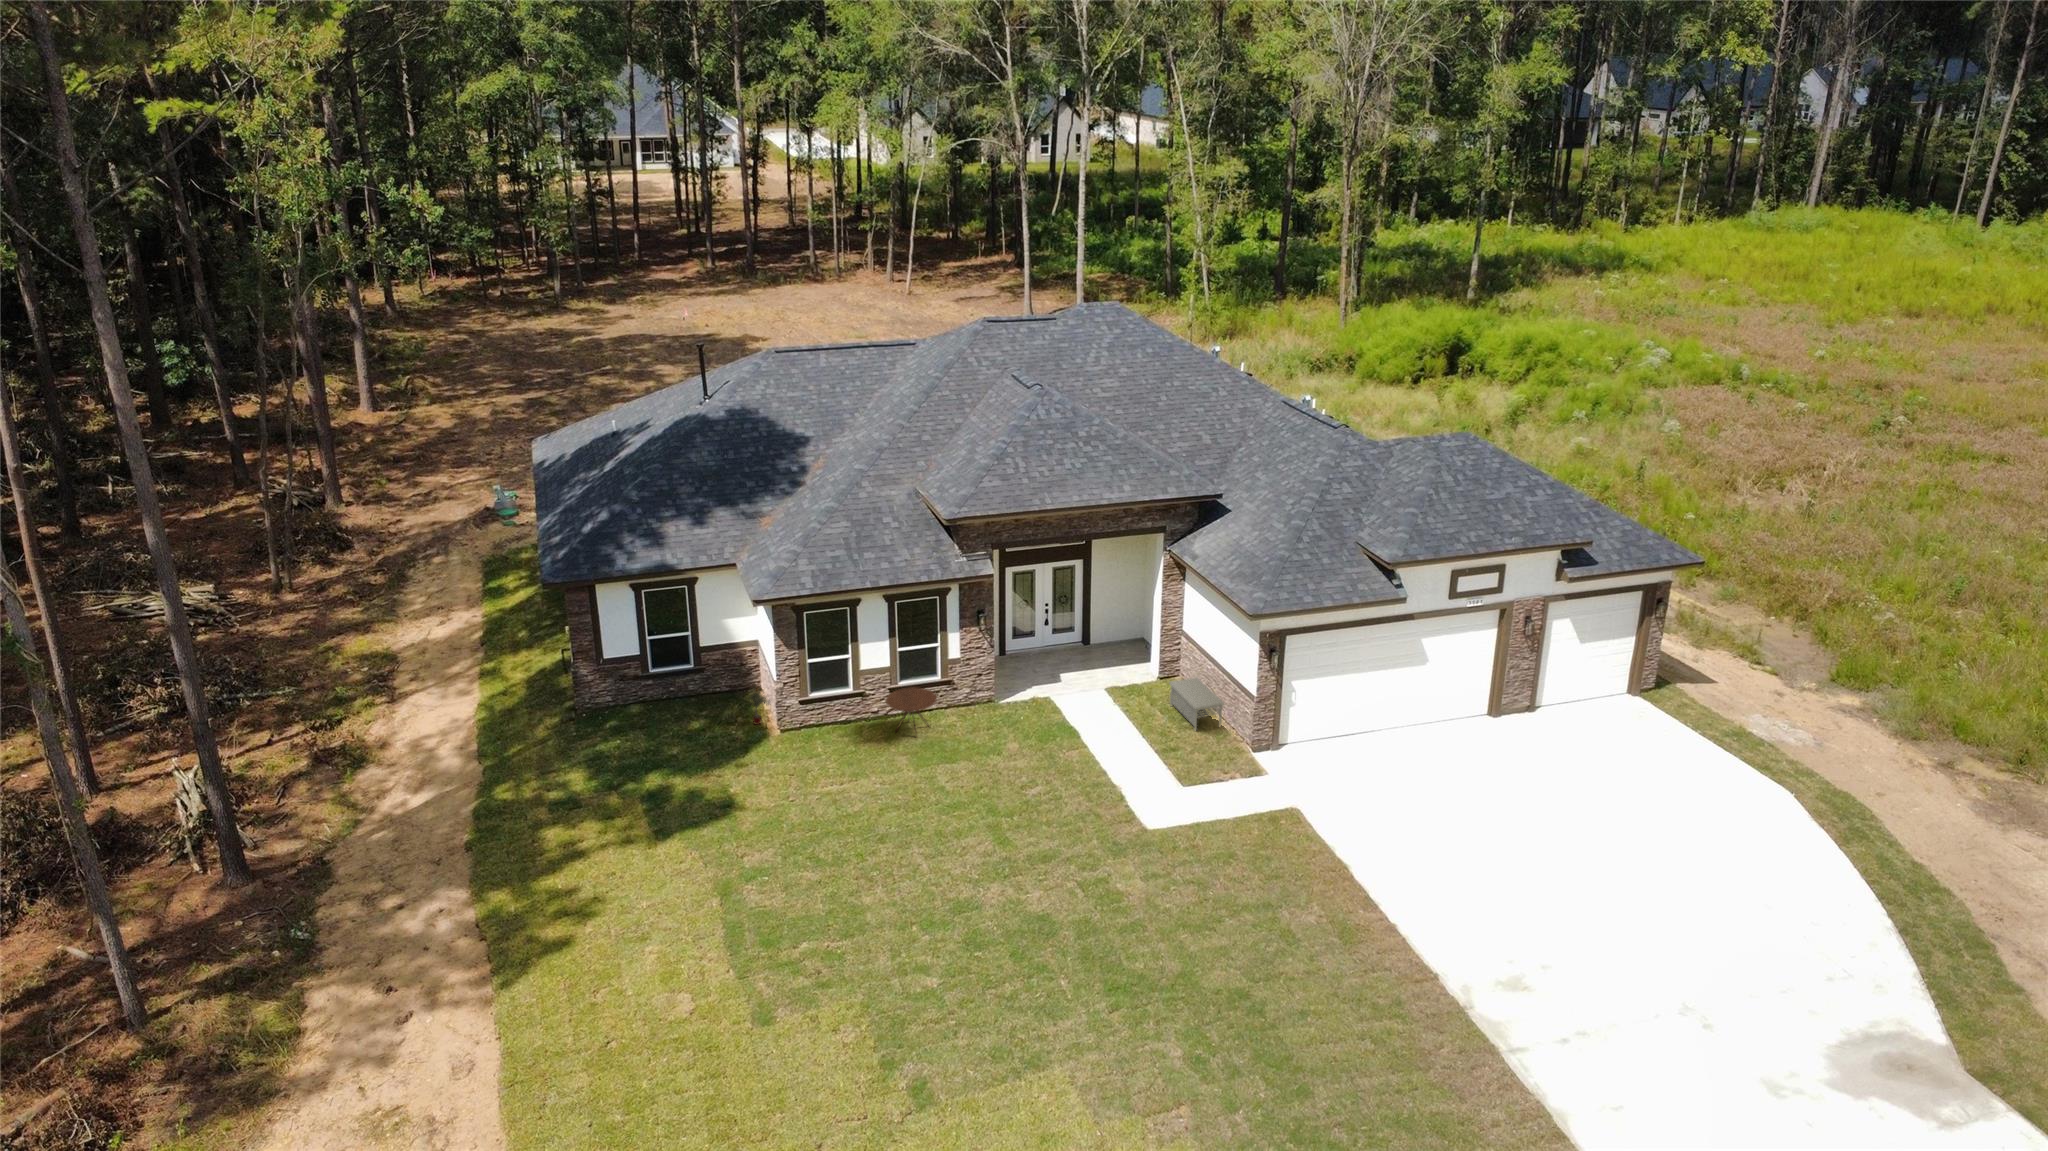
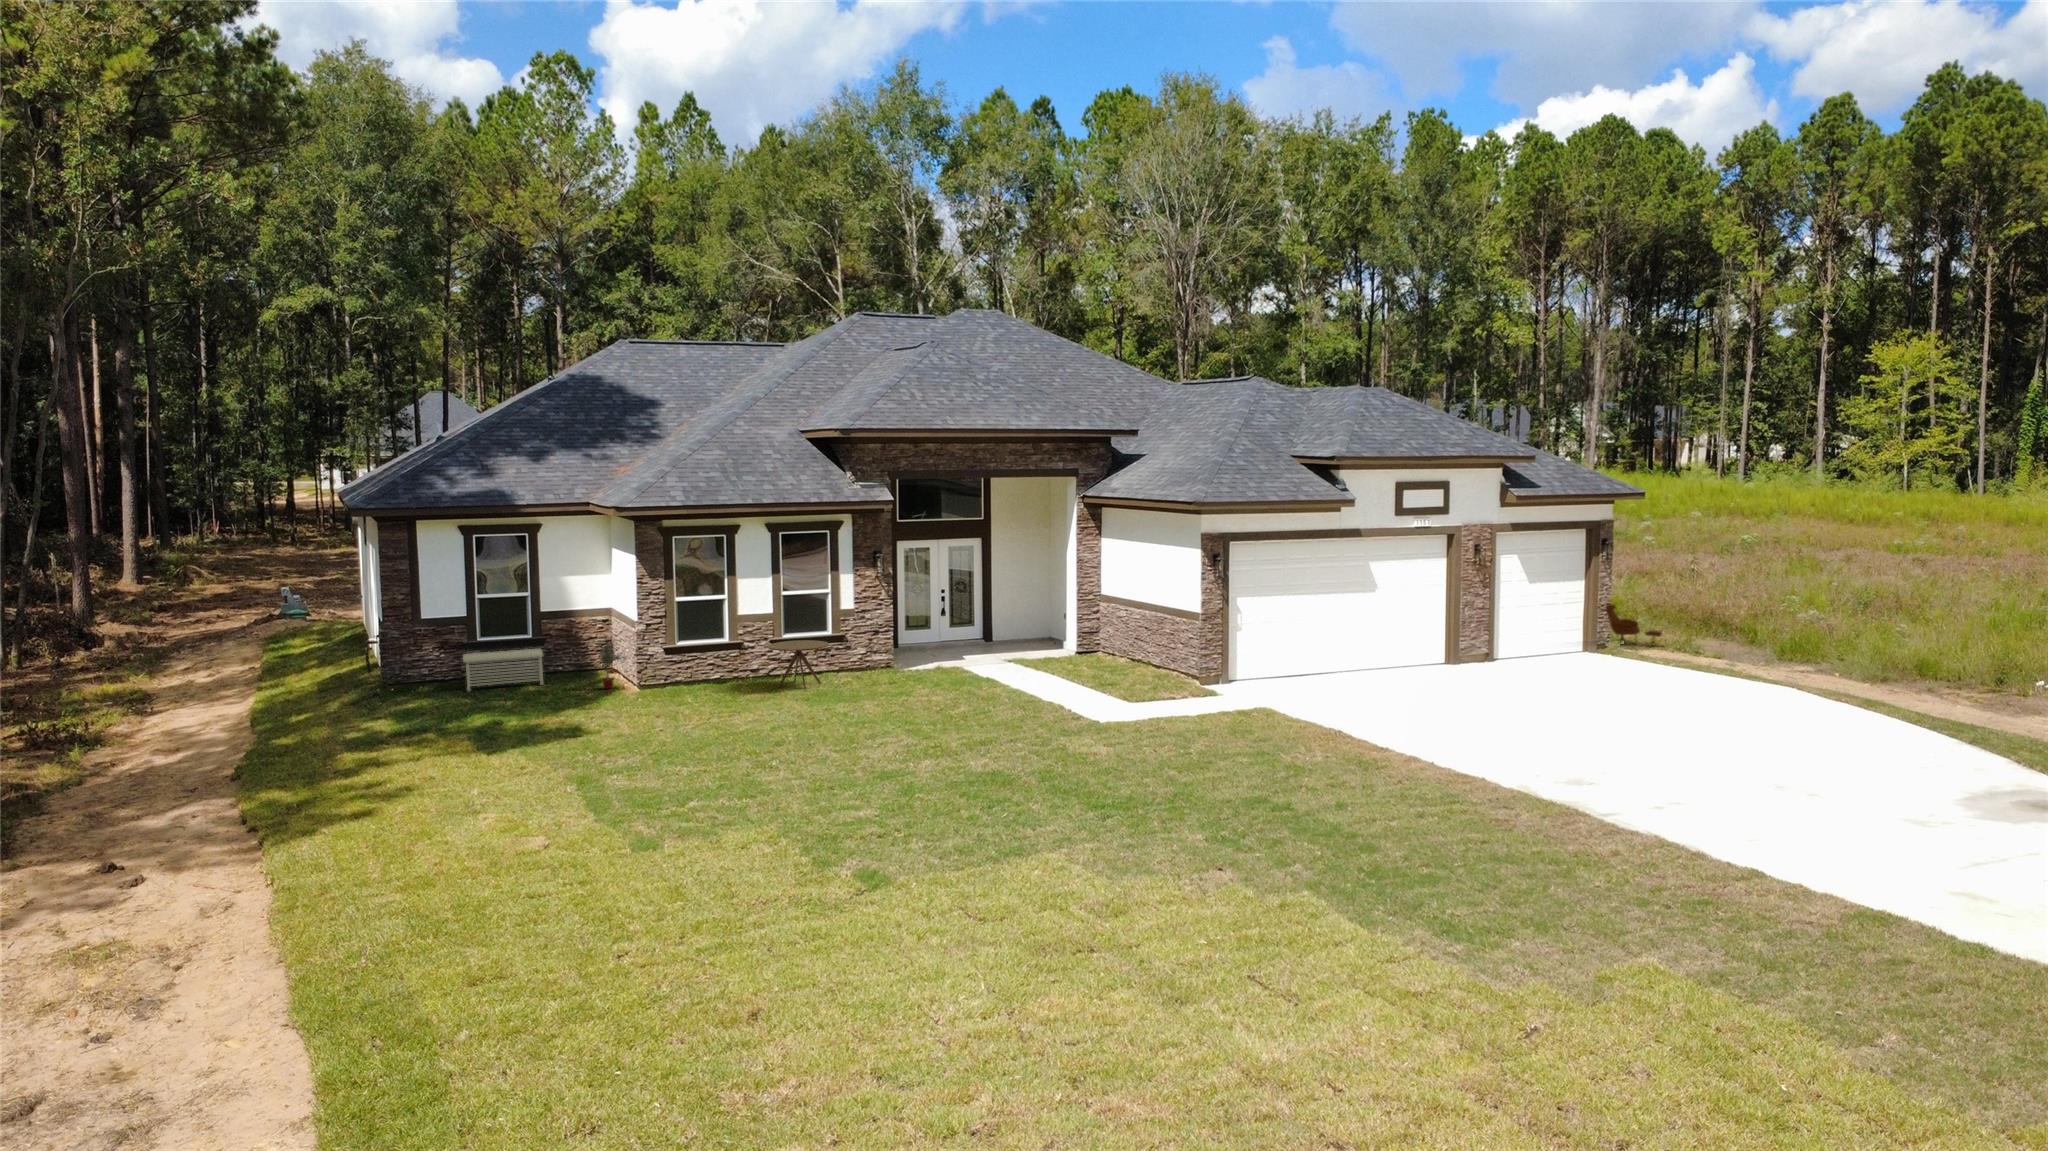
lounge chair: none [1651,653,1702,703] -> present [1606,604,1662,646]
storage bench: present [1169,677,1224,731] -> present [463,649,543,690]

